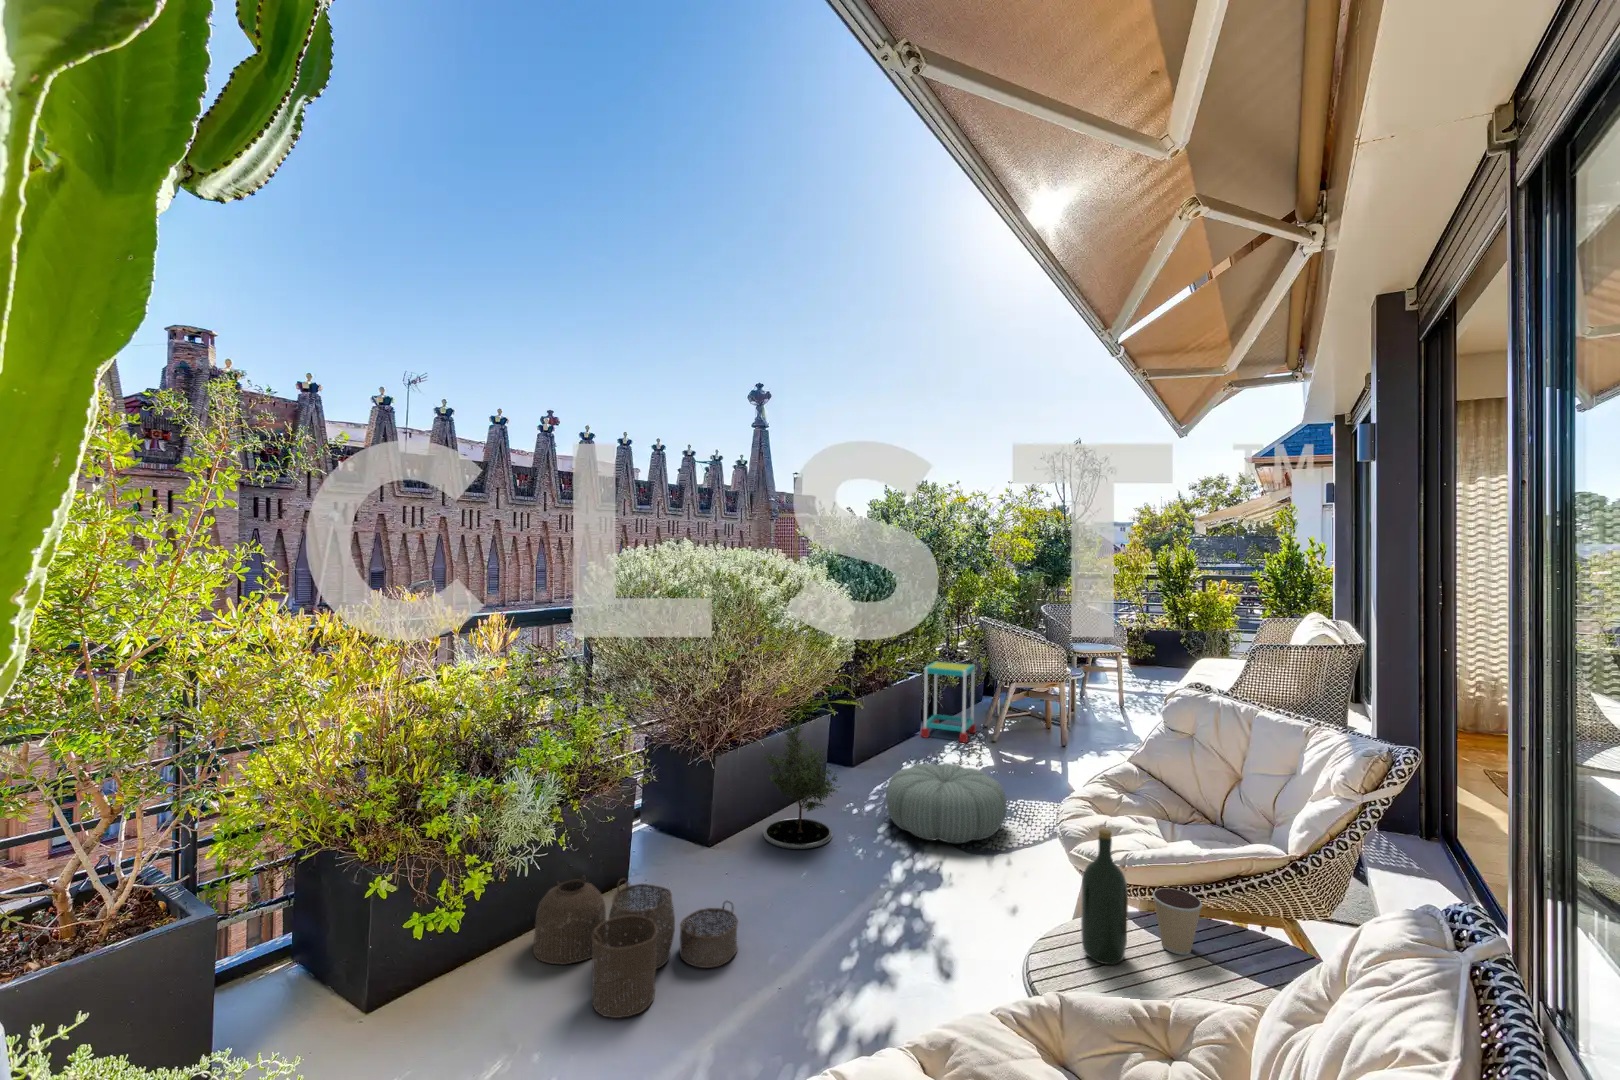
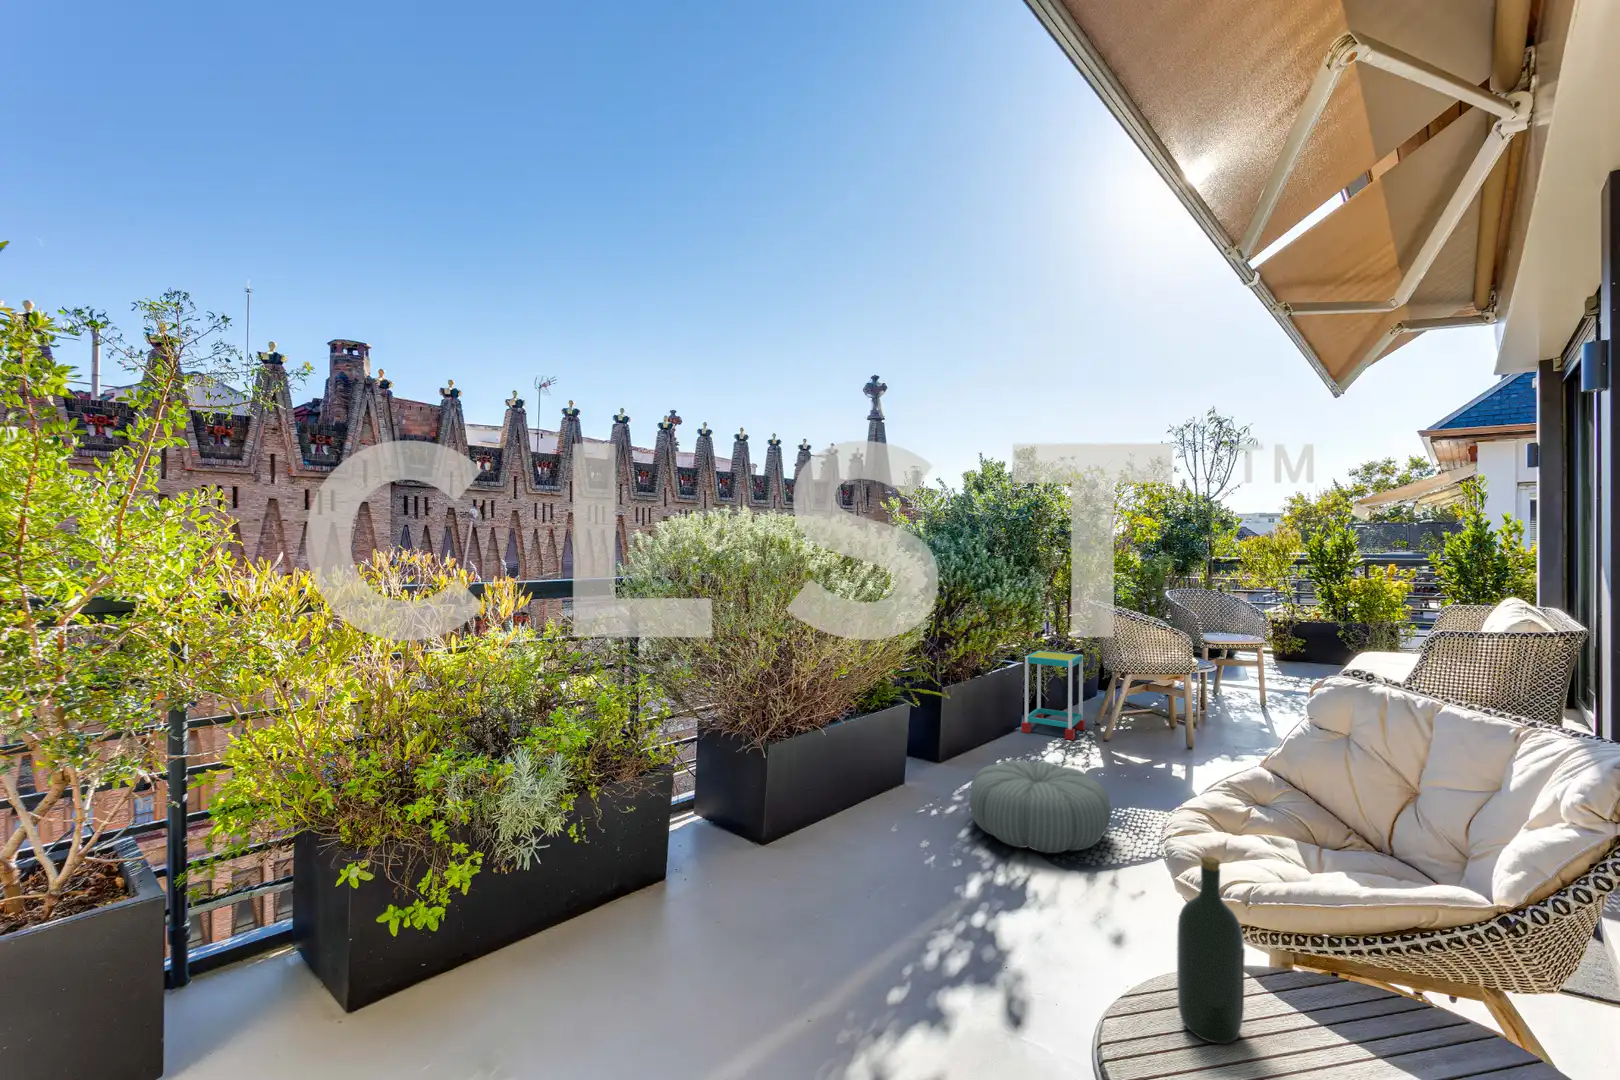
potted tree: present [764,720,841,849] -> none [829,699,916,848]
woven basket: present [533,876,738,1018] -> none [563,863,779,1028]
coffee cup: present [1153,888,1202,955] -> none [1283,942,1359,1040]

